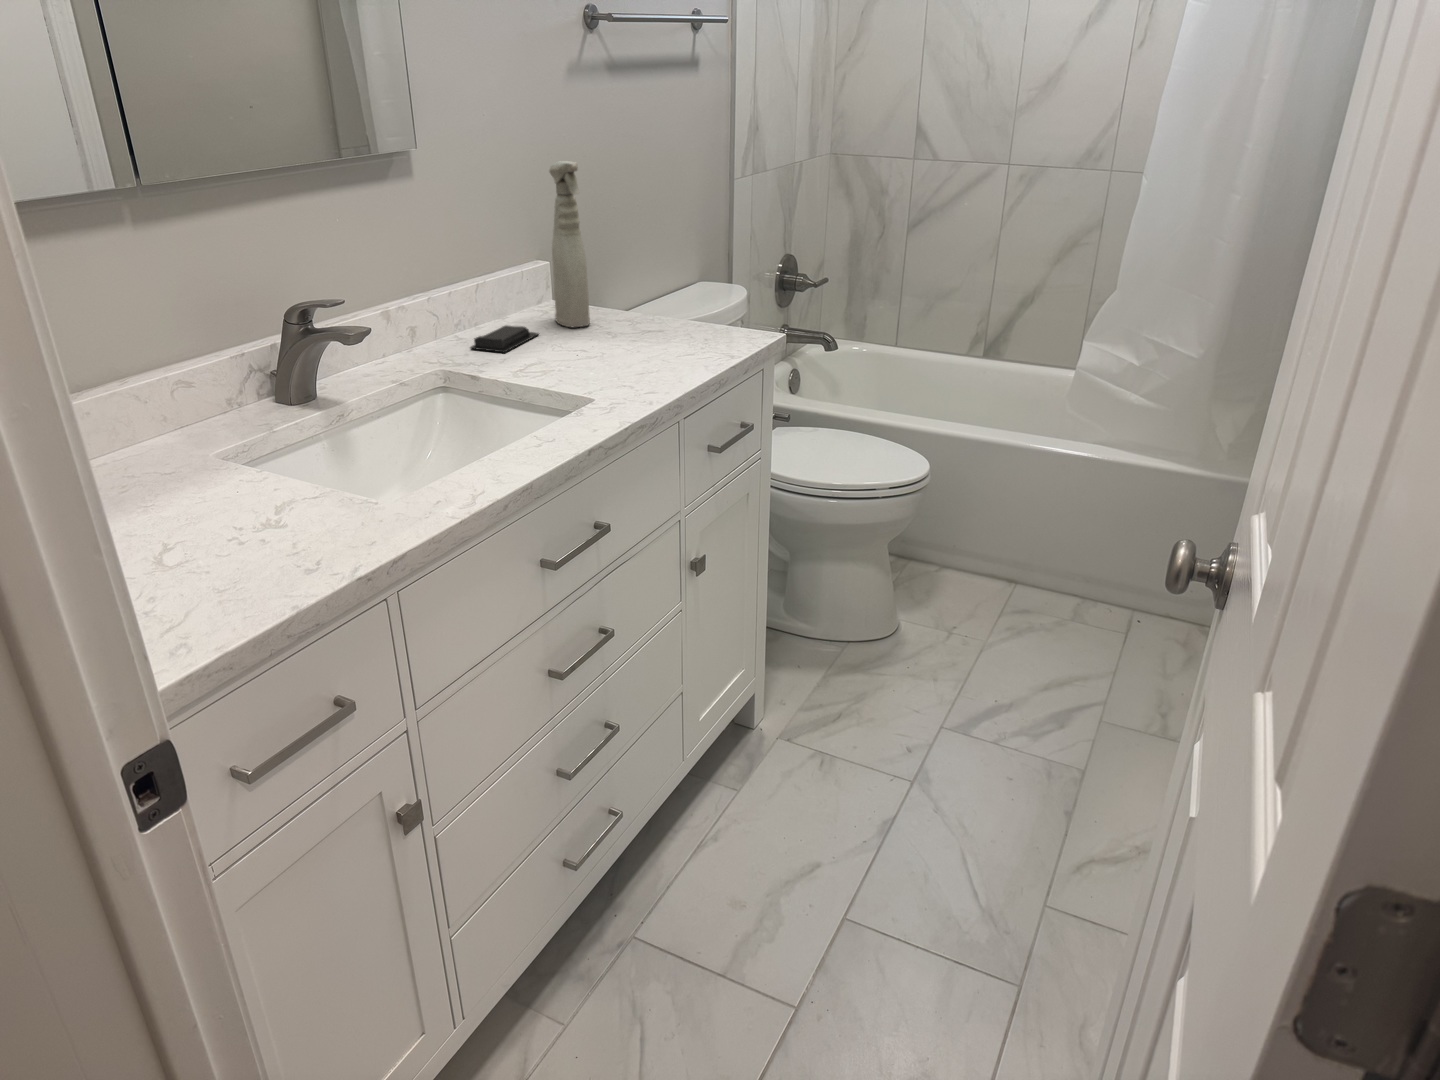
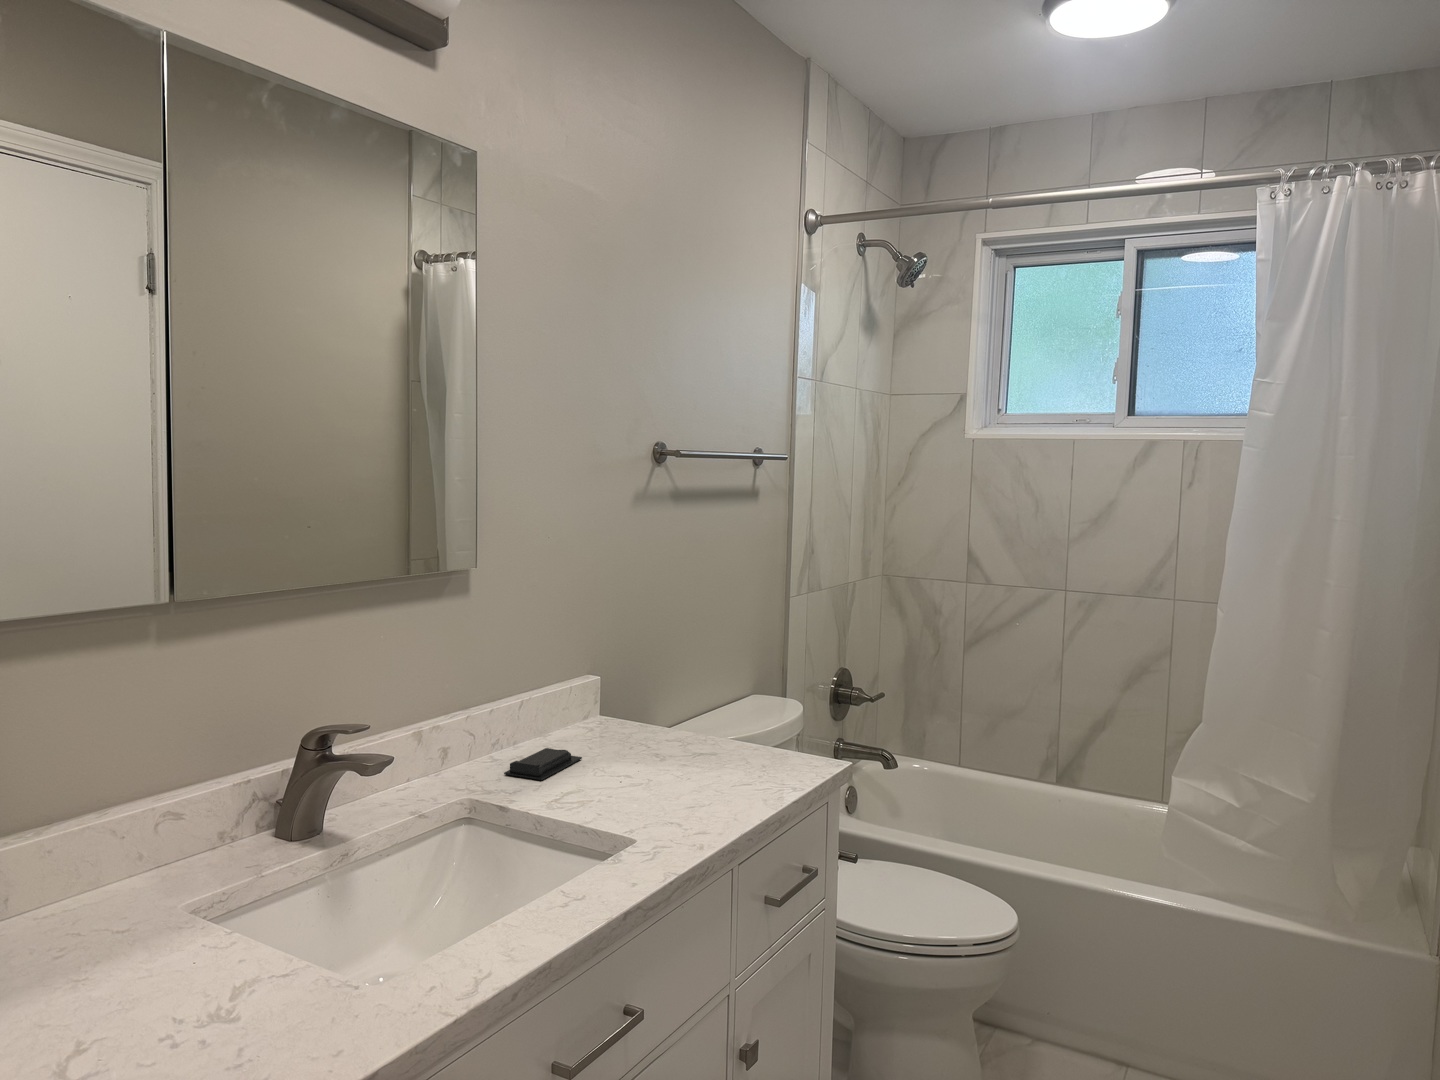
spray bottle: present [549,161,590,327] -> none [601,582,638,751]

